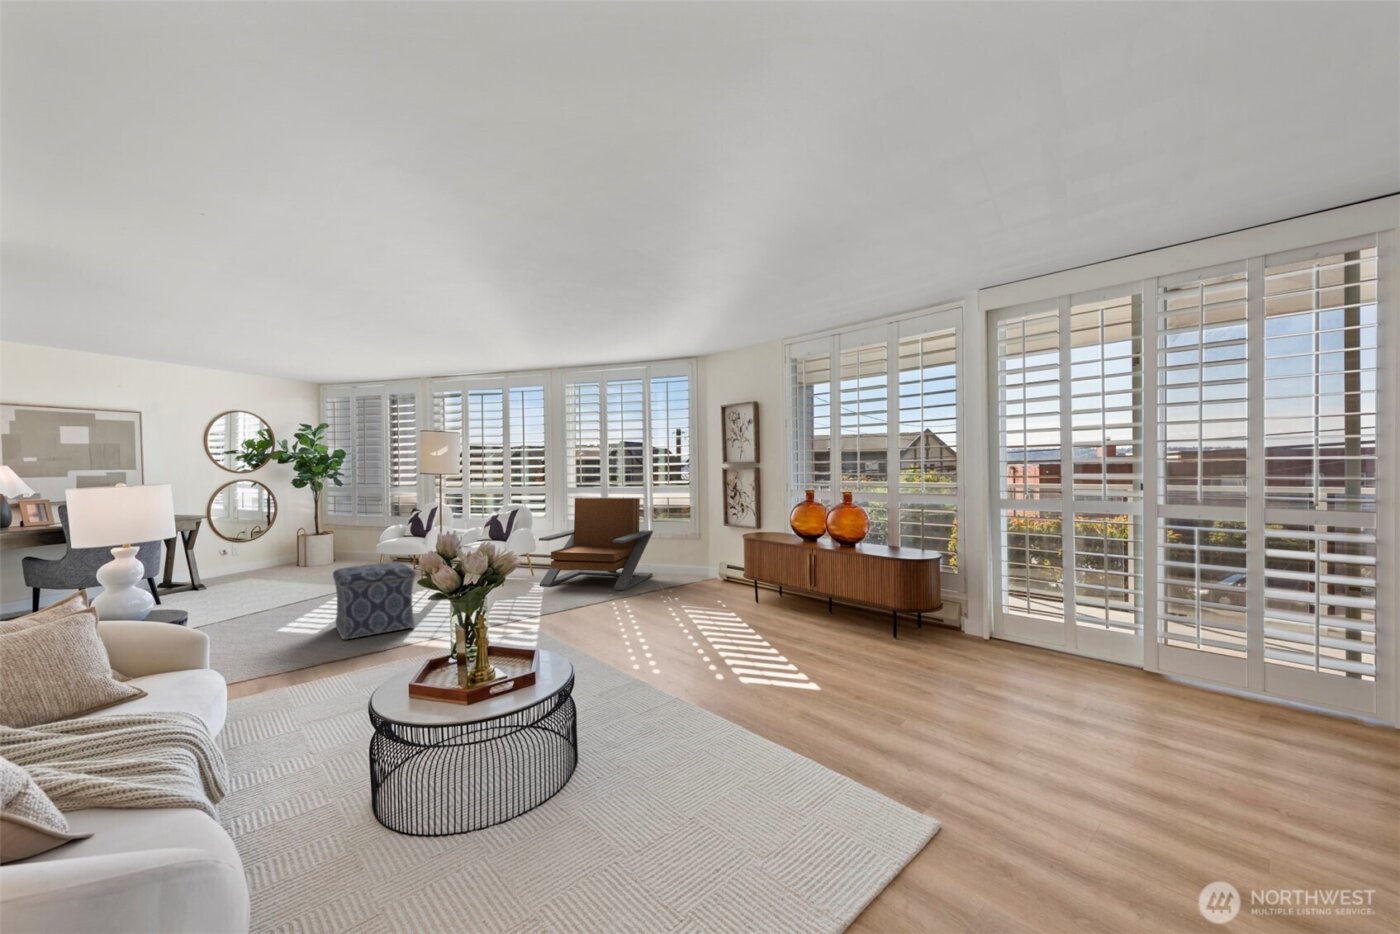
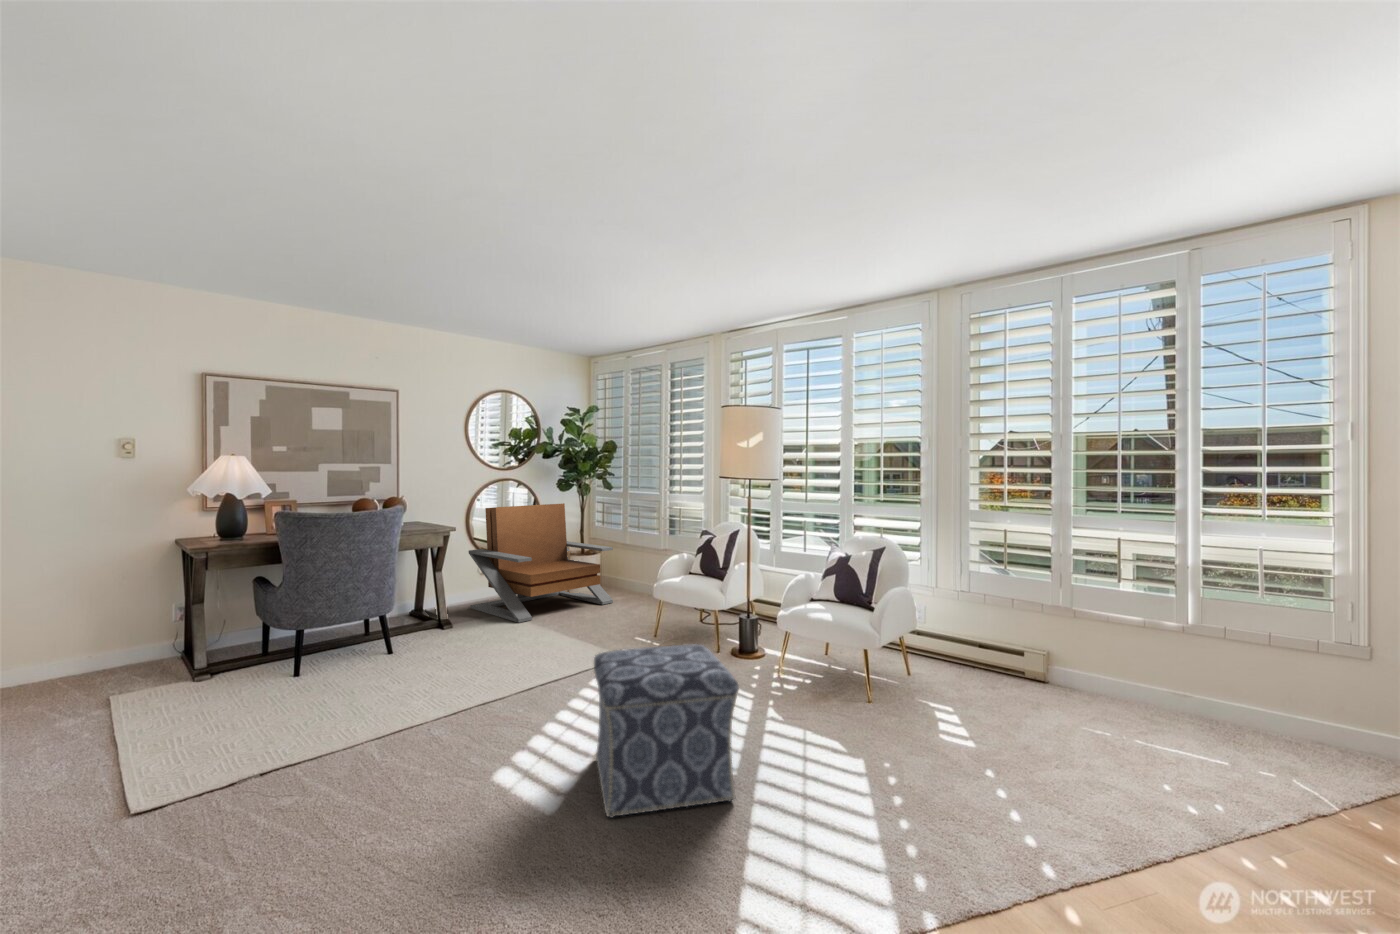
lounge chair: present [539,498,653,590] -> present [469,503,613,623]

